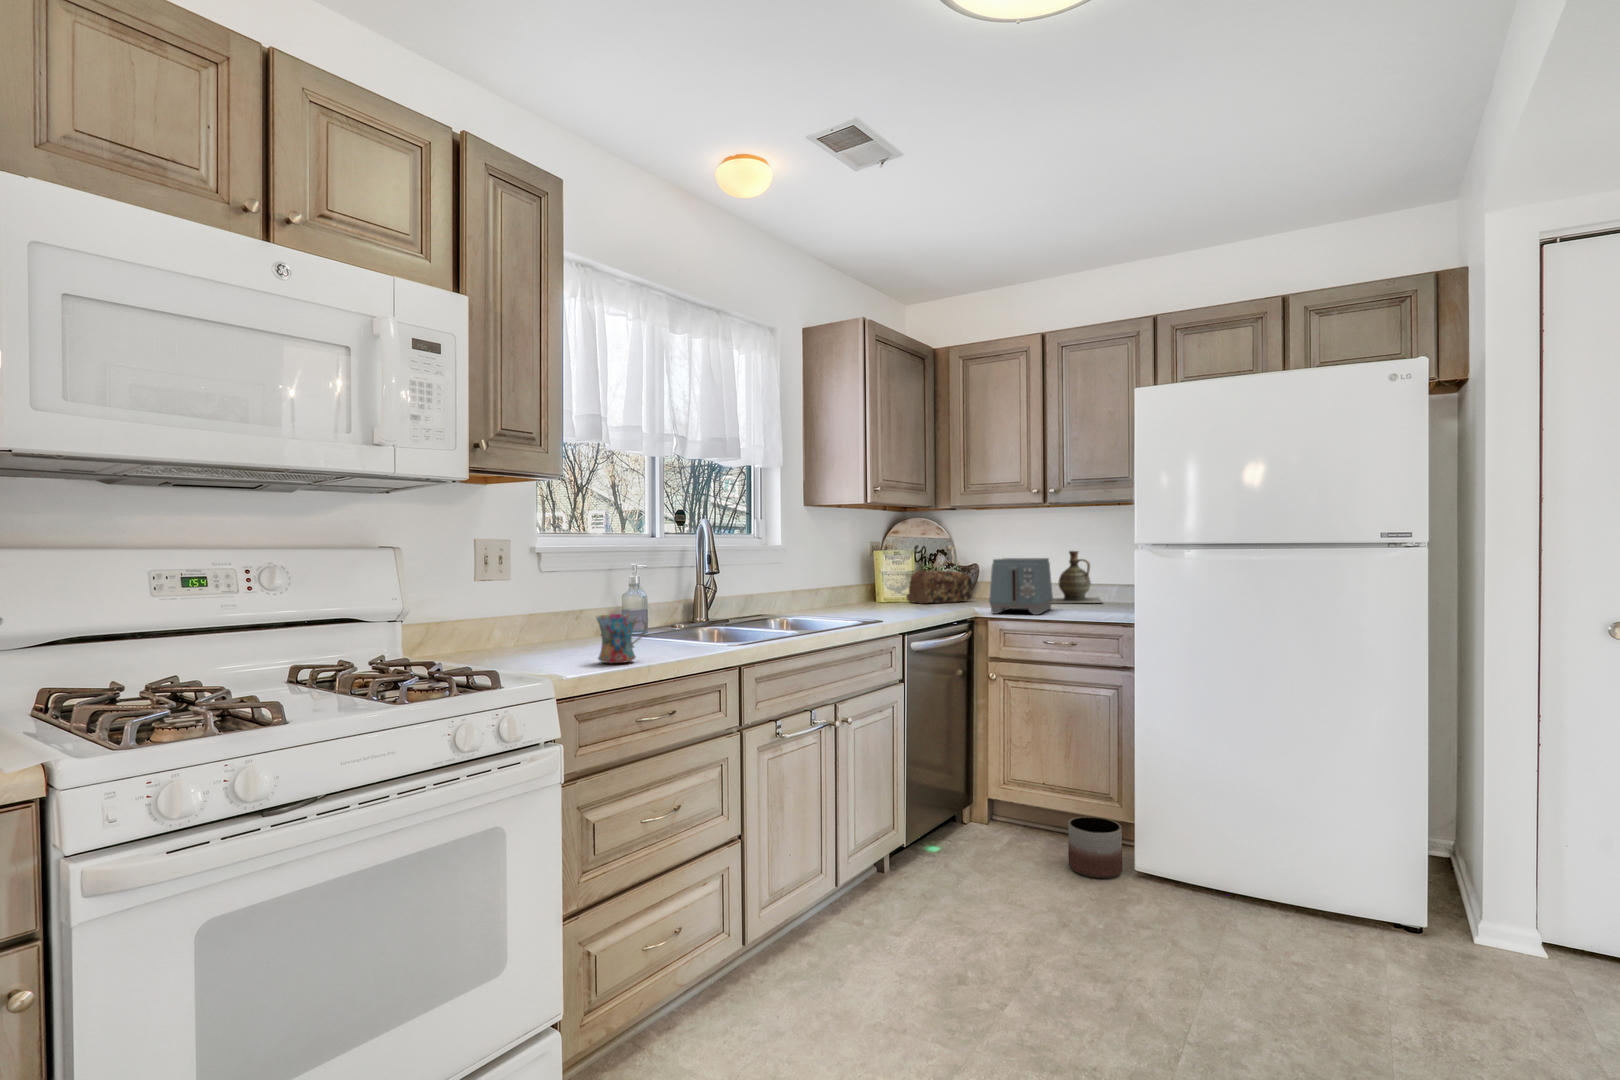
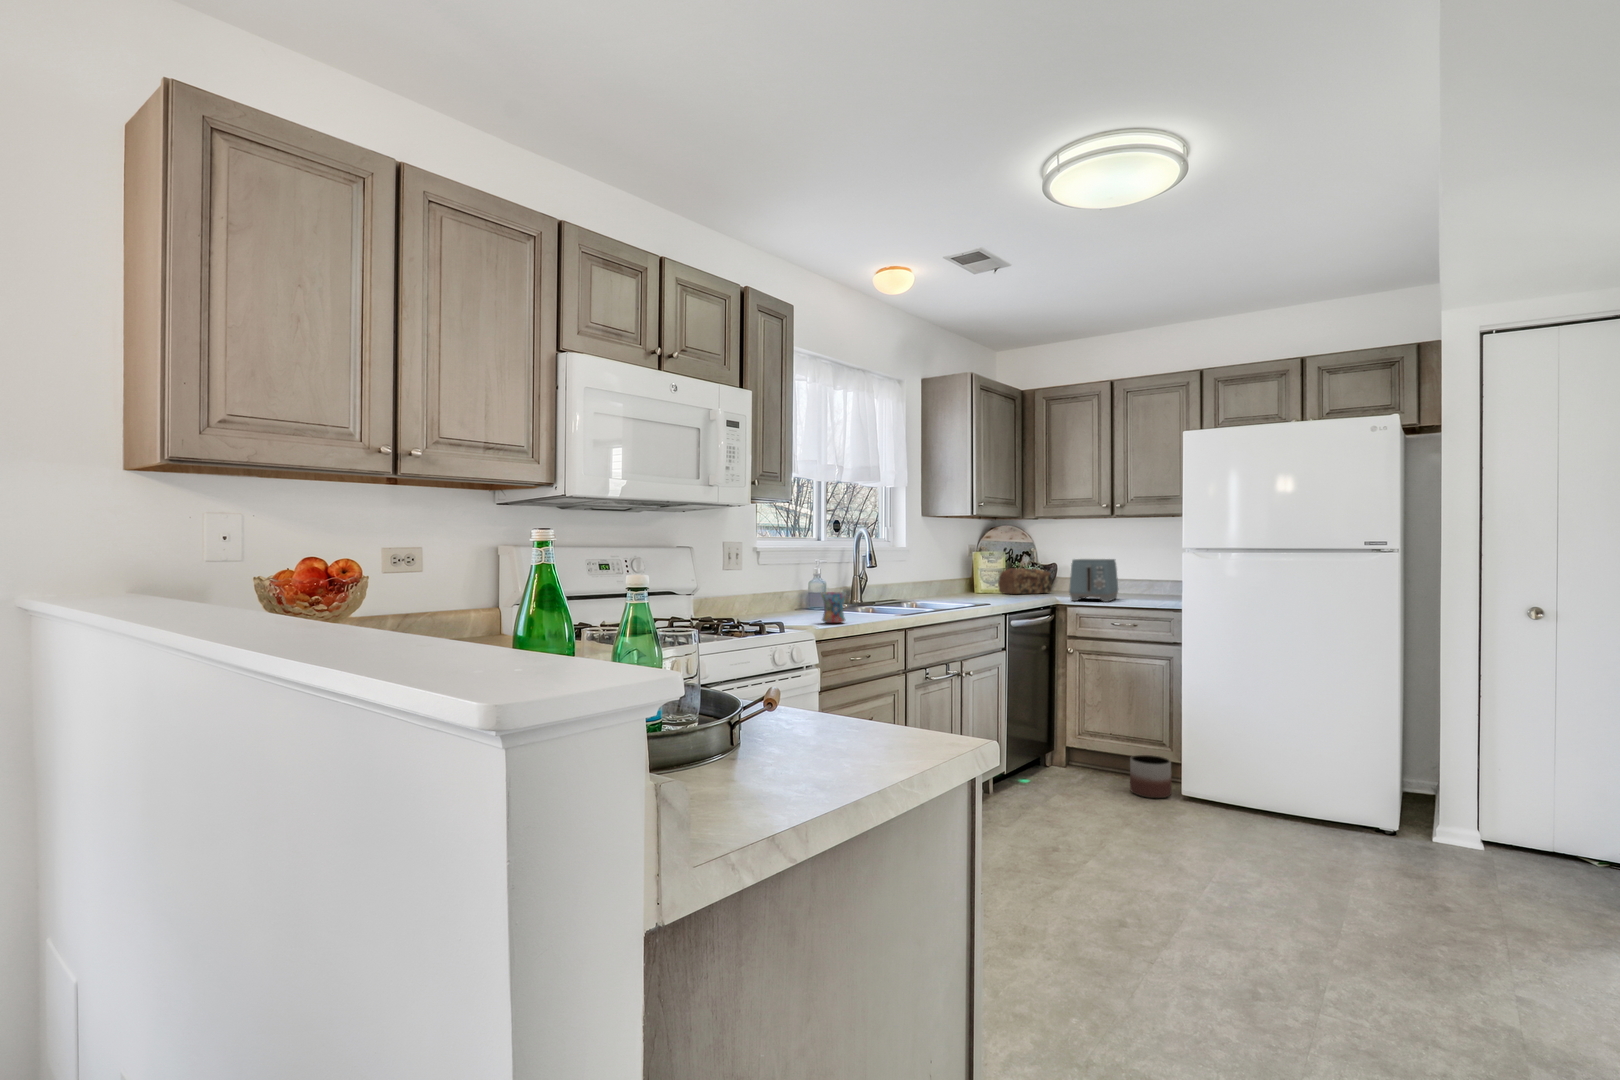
ceramic jug: present [1052,551,1102,603] -> none [1109,554,1159,595]

